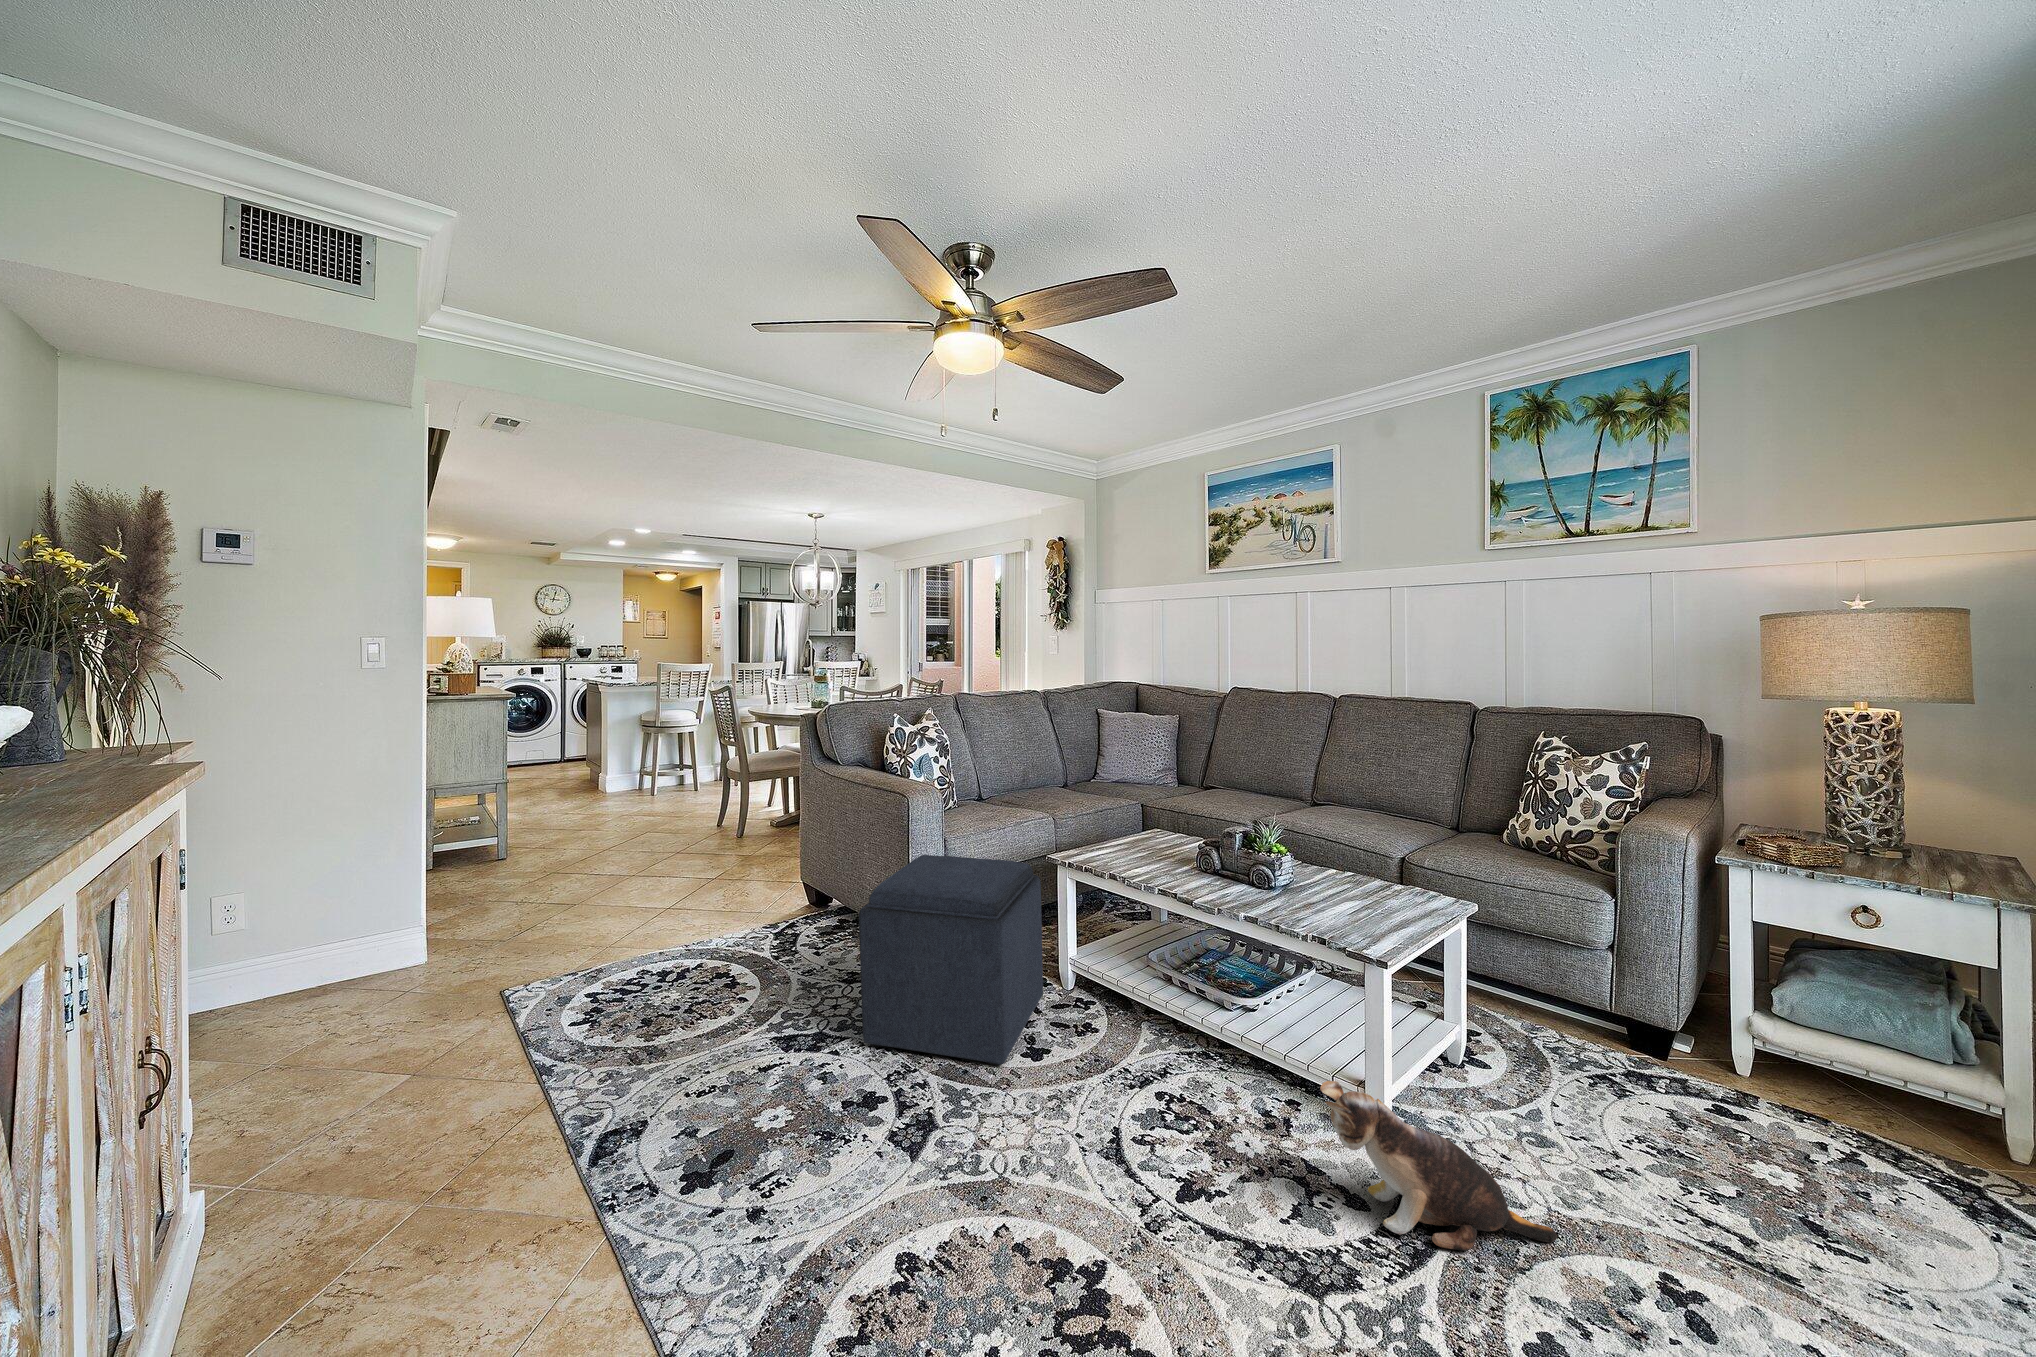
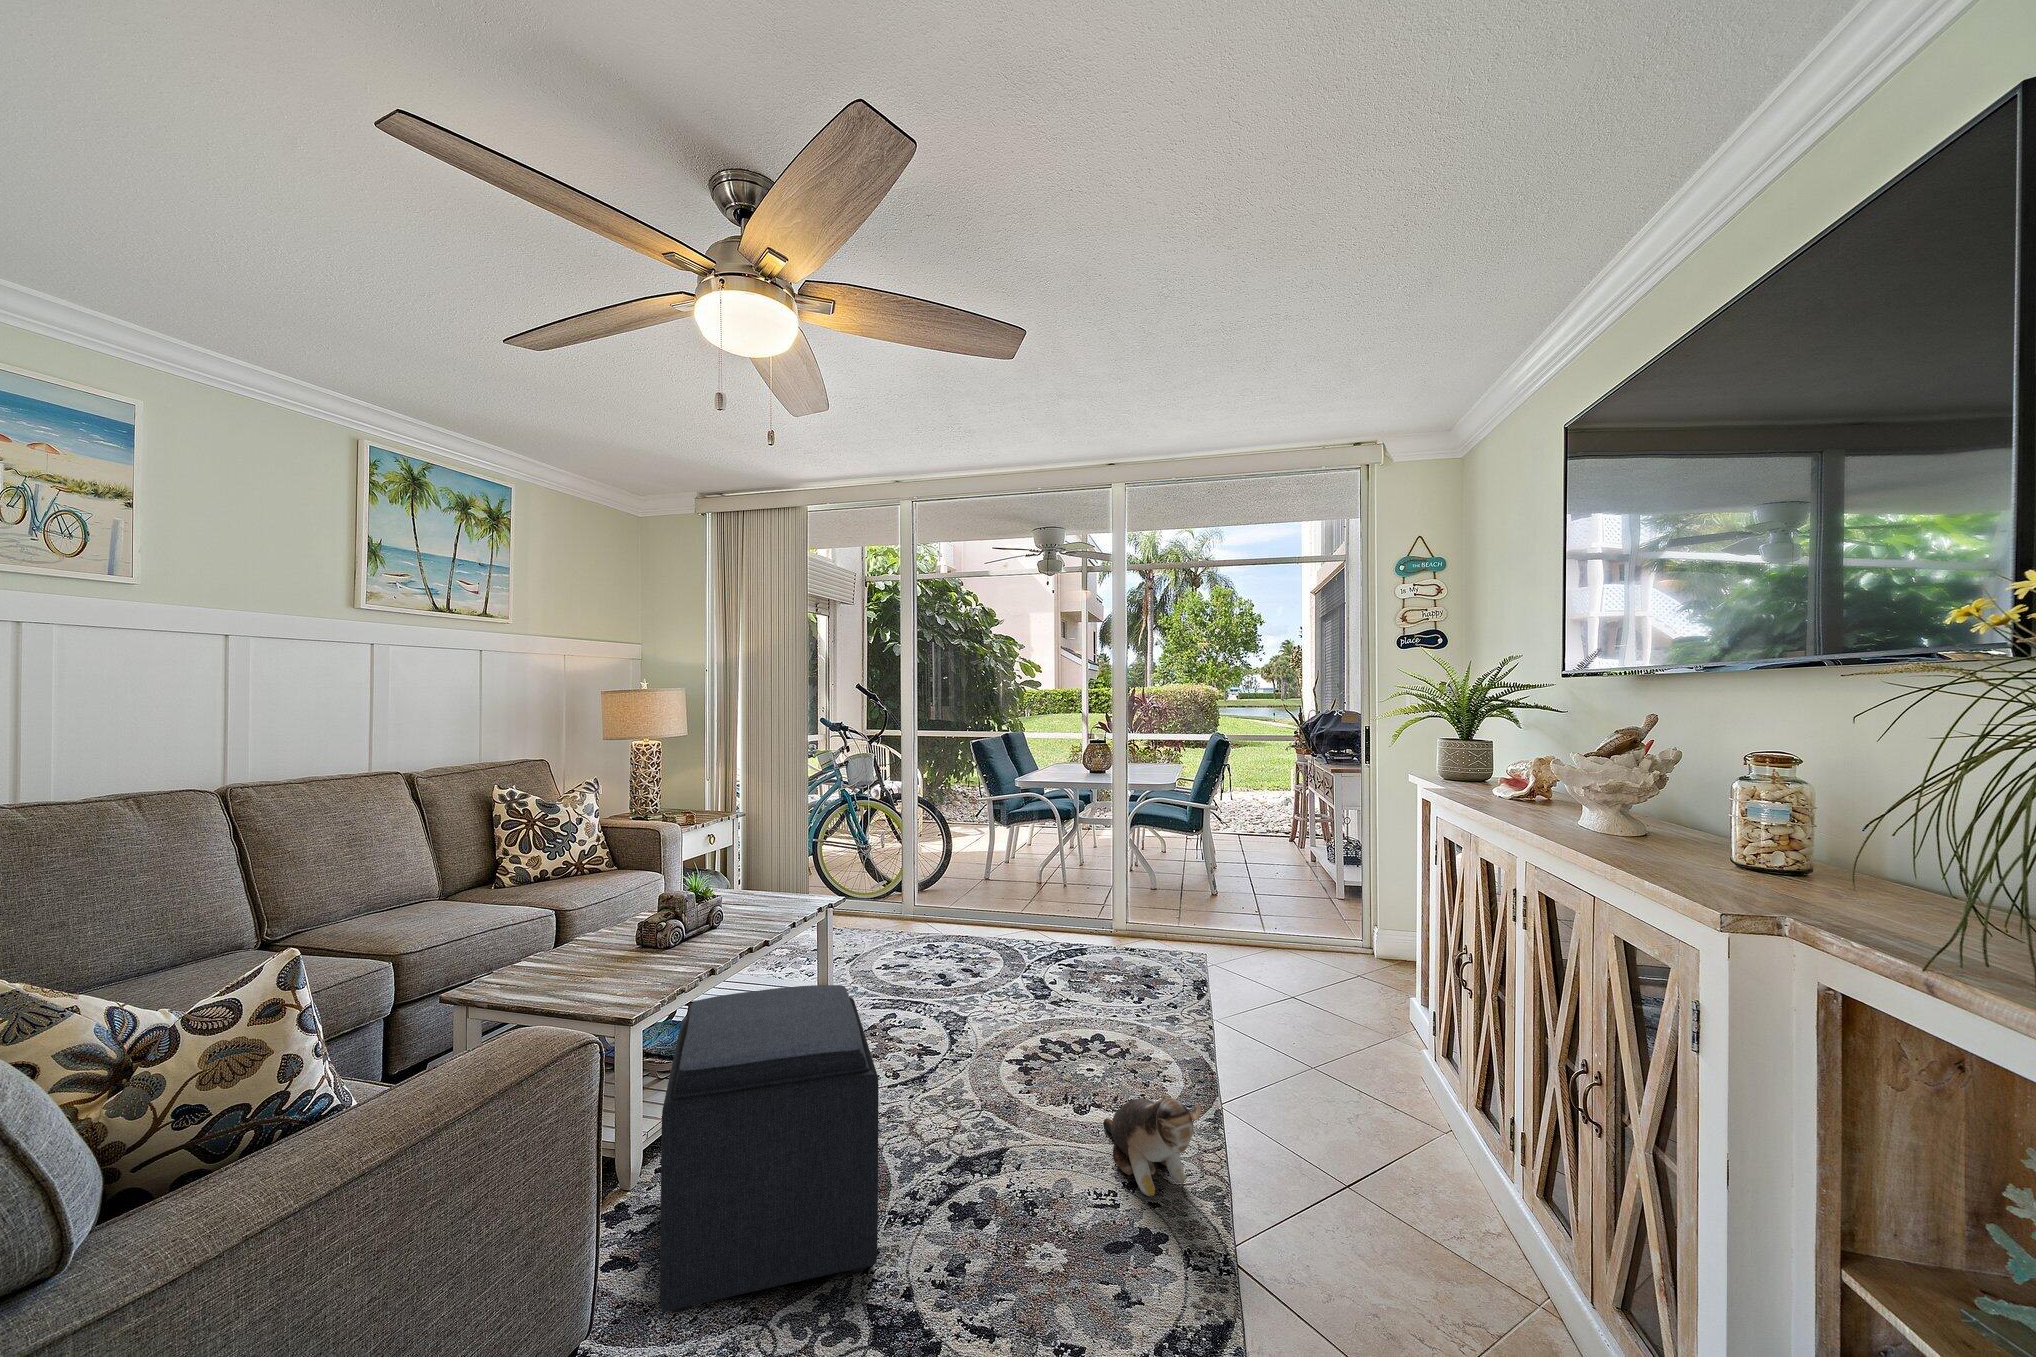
plush toy: present [1320,1081,1557,1250] -> present [1103,1097,1201,1196]

